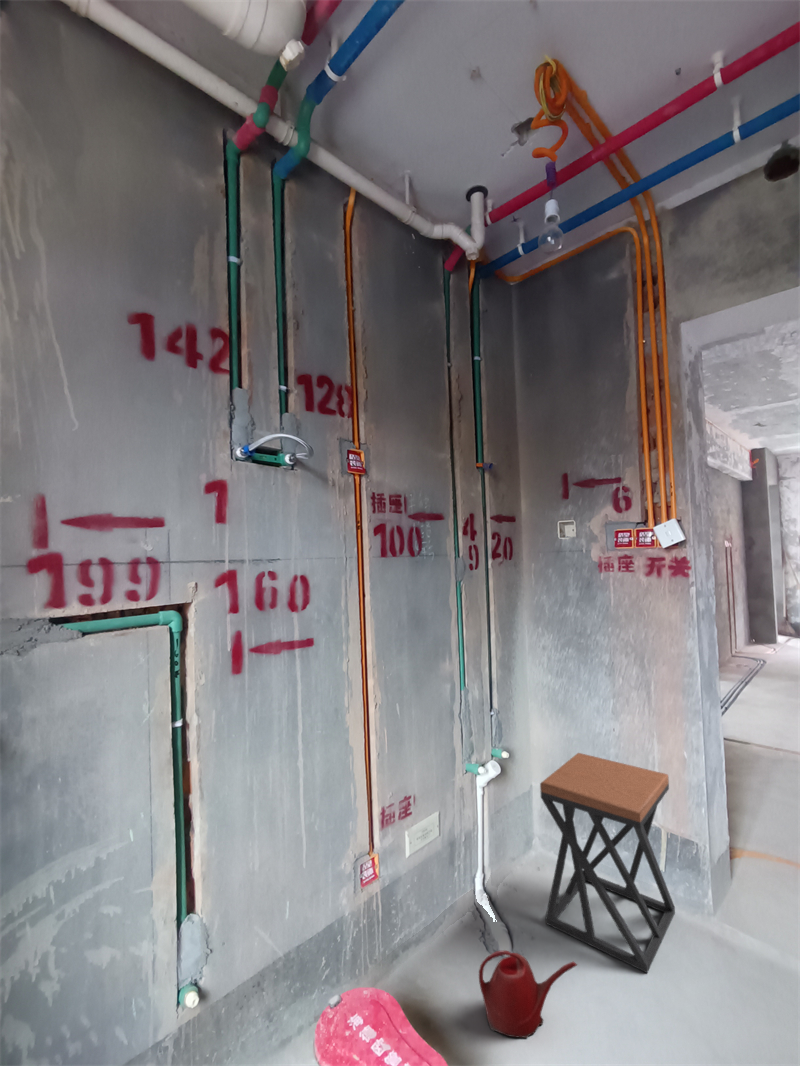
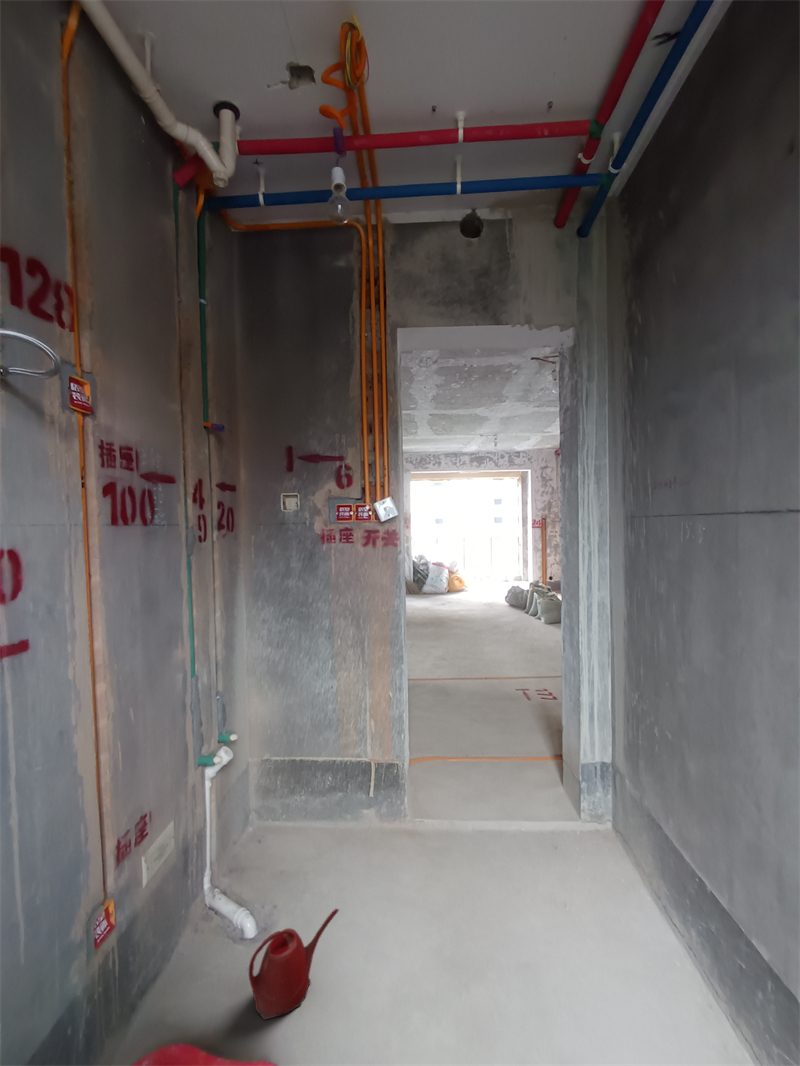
stool: present [540,753,675,973] -> none [280,716,382,891]

